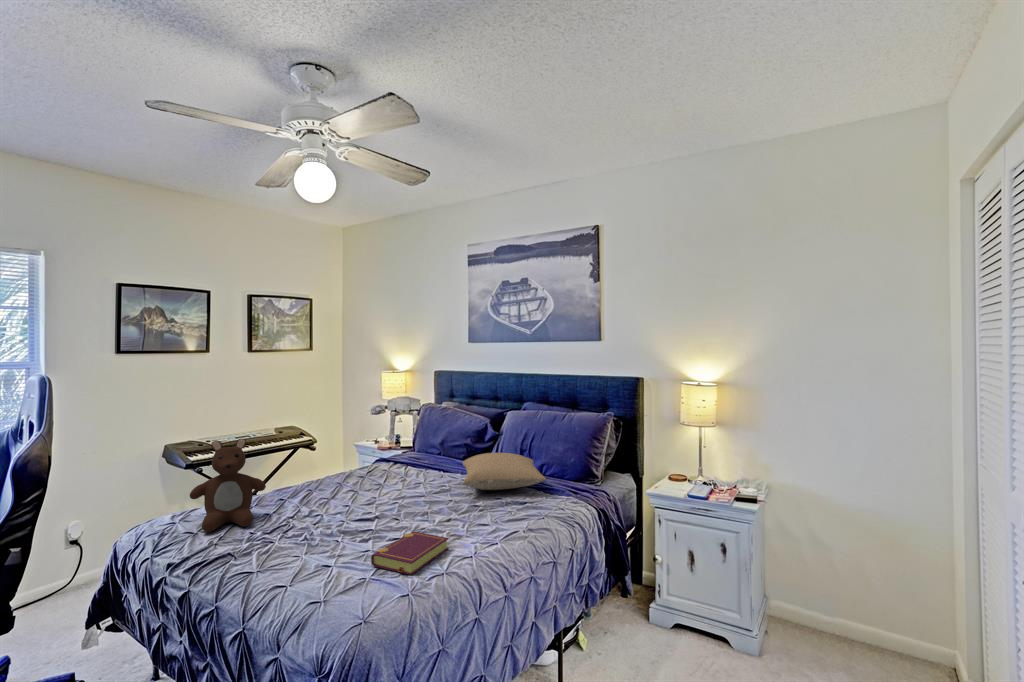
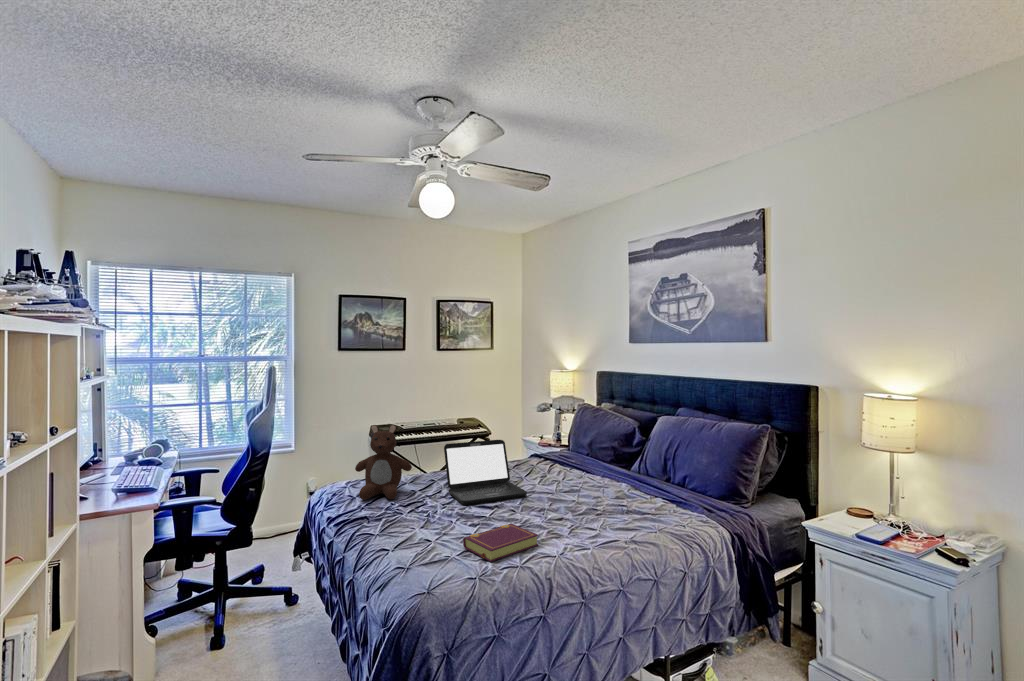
laptop: none [306,445,403,520] -> present [444,440,527,505]
pillow: present [463,453,546,490] -> none [583,458,673,497]

